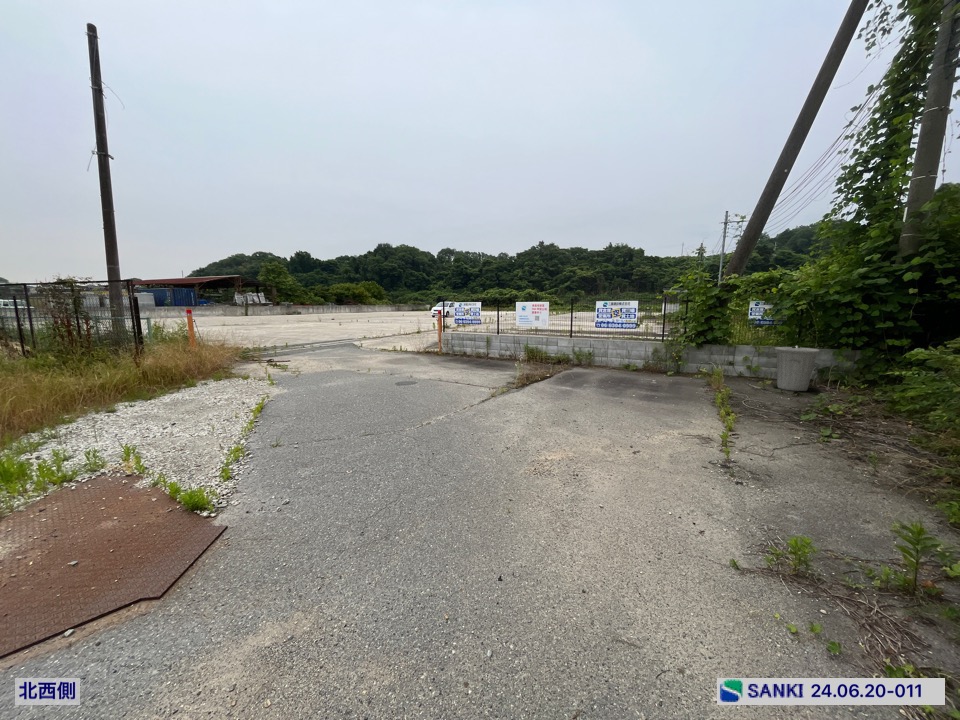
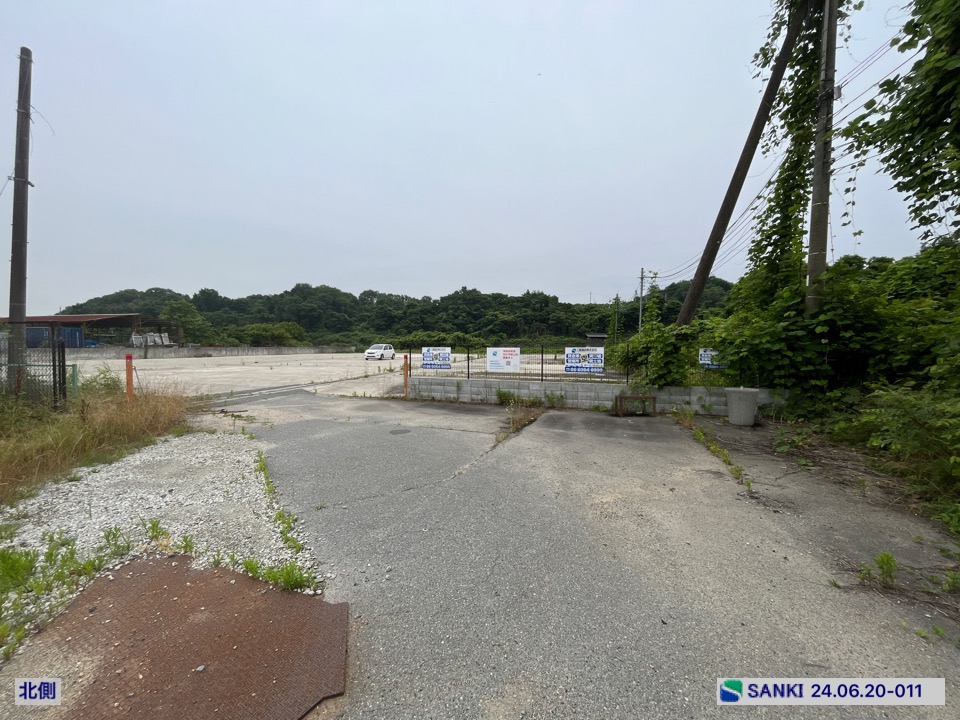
bench: none [644,353,692,378] -> present [614,395,657,417]

